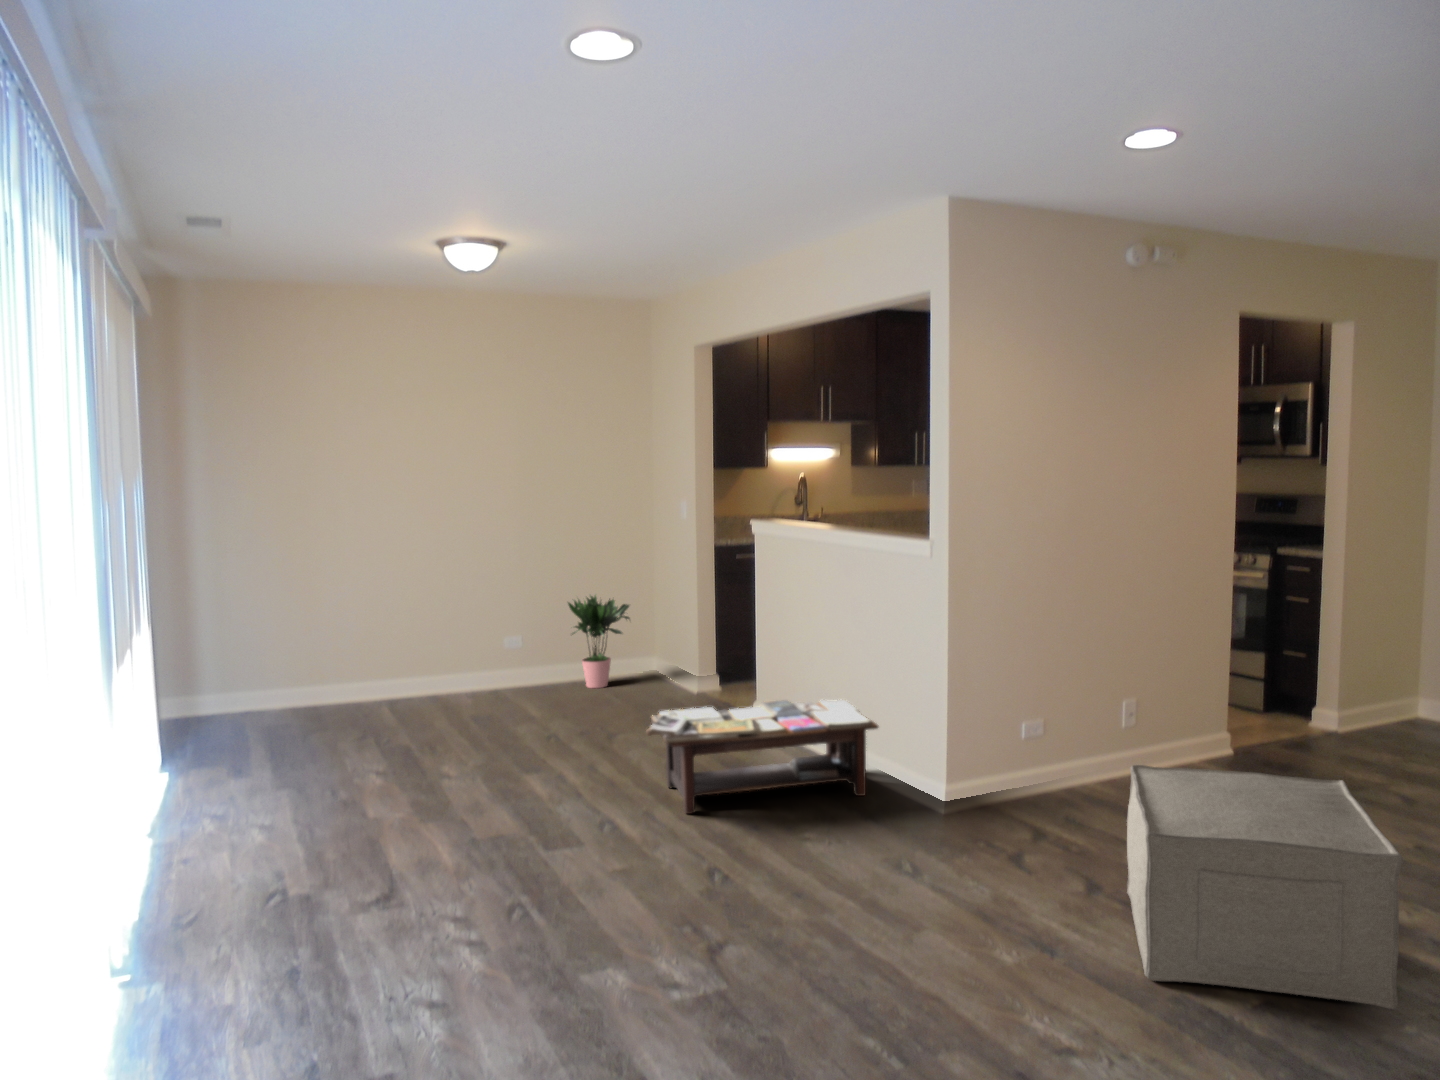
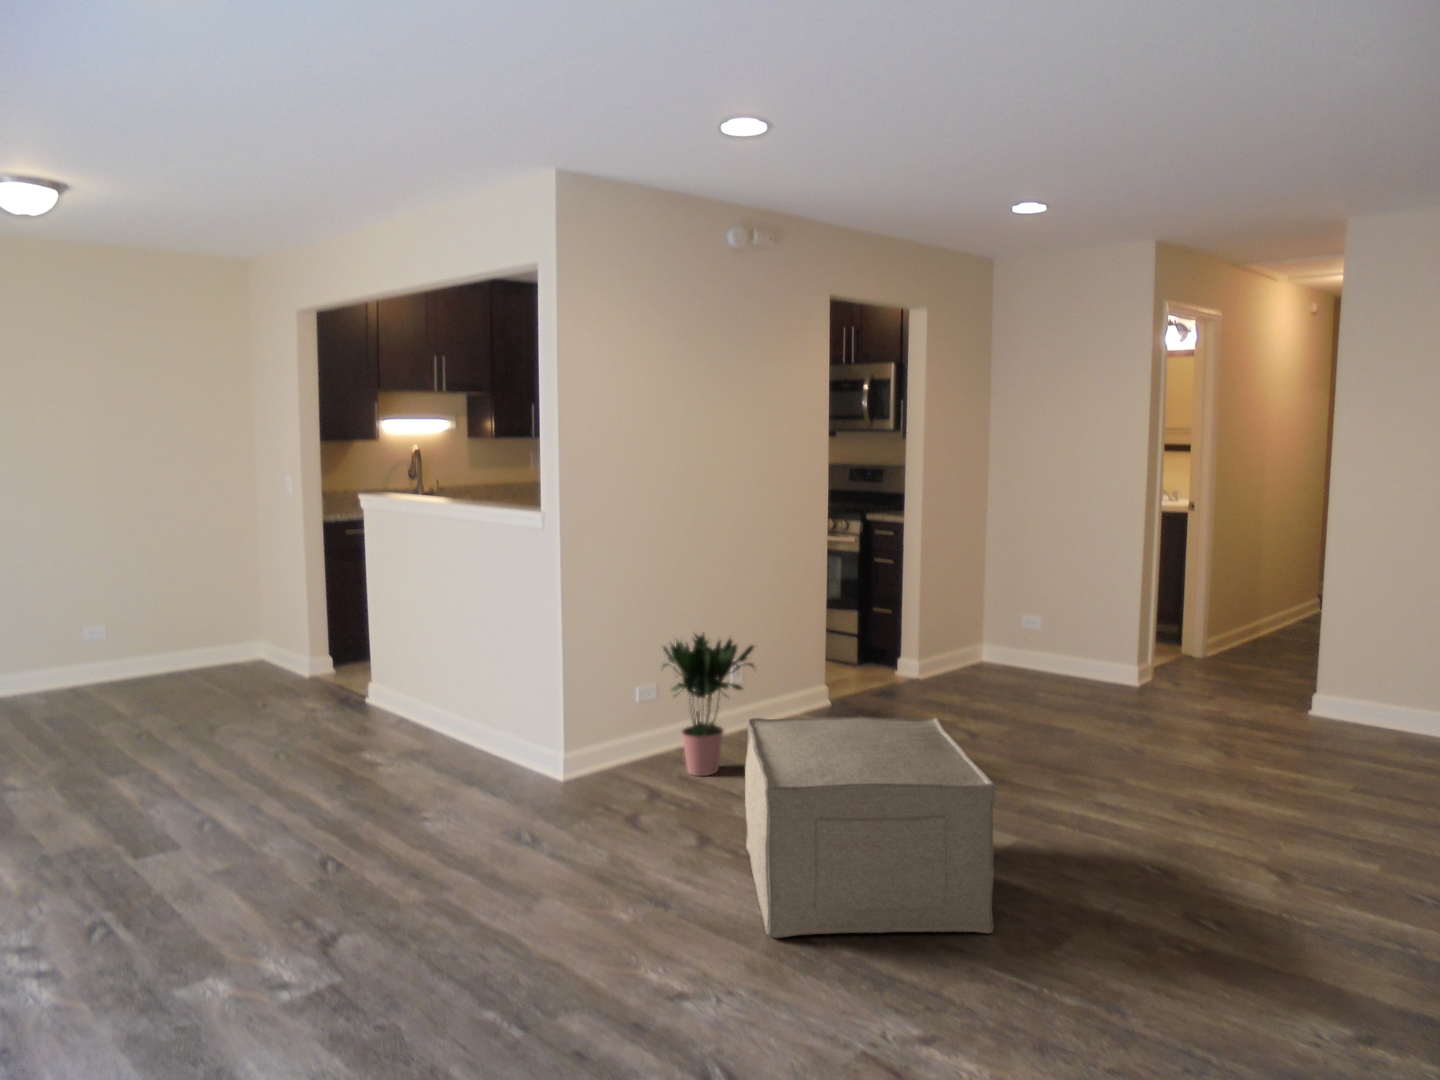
potted plant: present [568,595,630,688] -> present [663,632,754,776]
coffee table: present [646,700,878,814] -> none [220,675,496,814]

